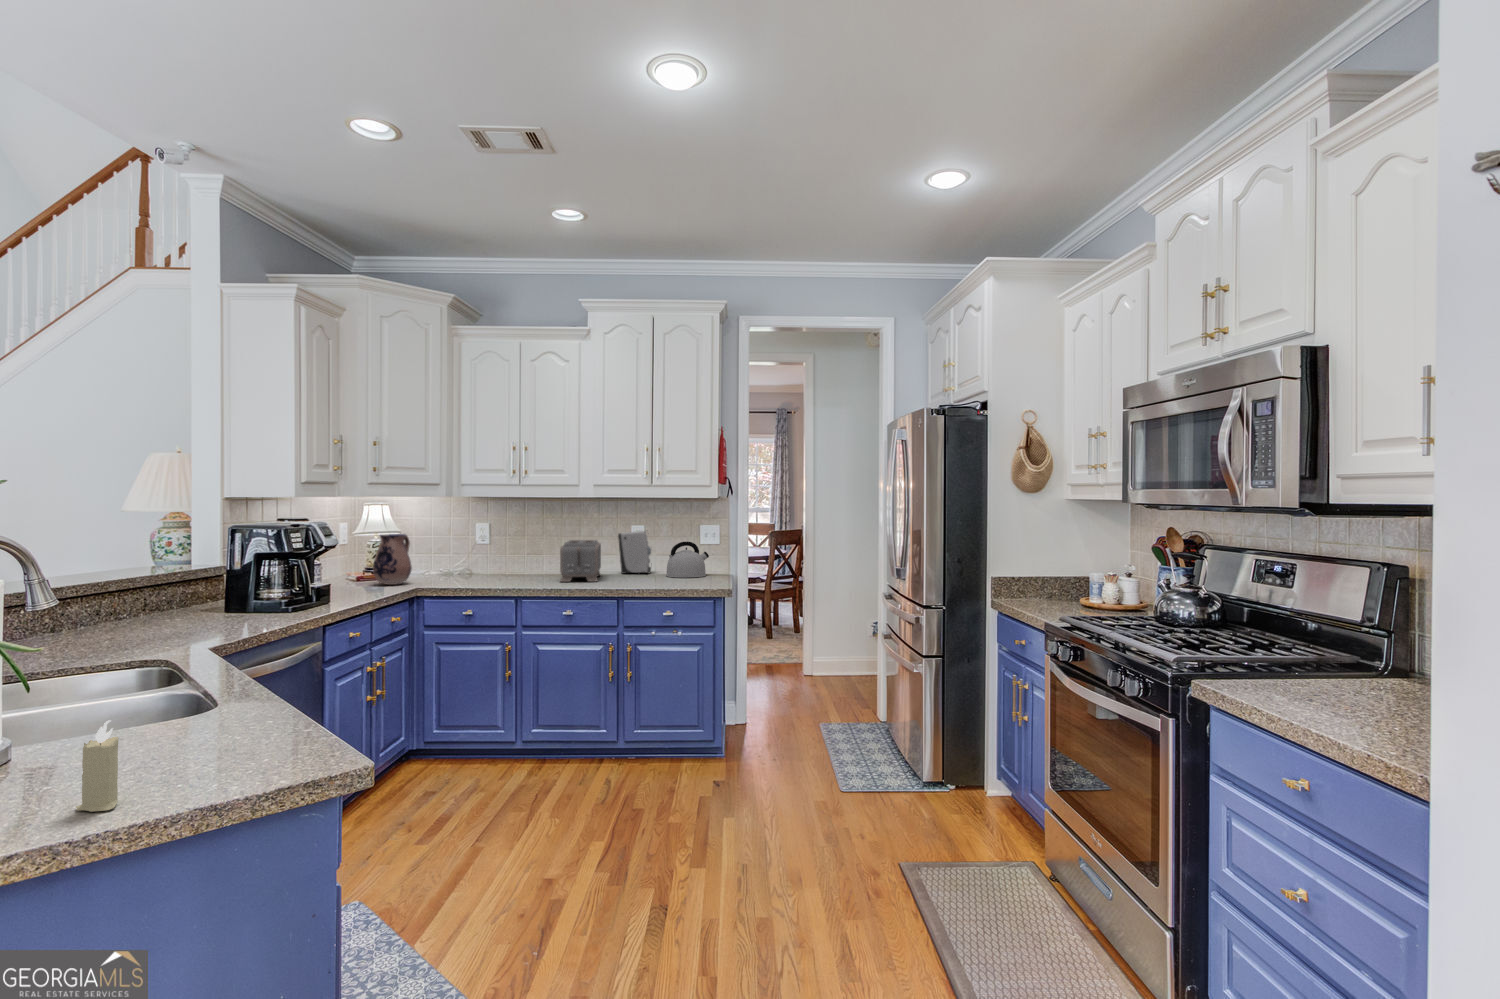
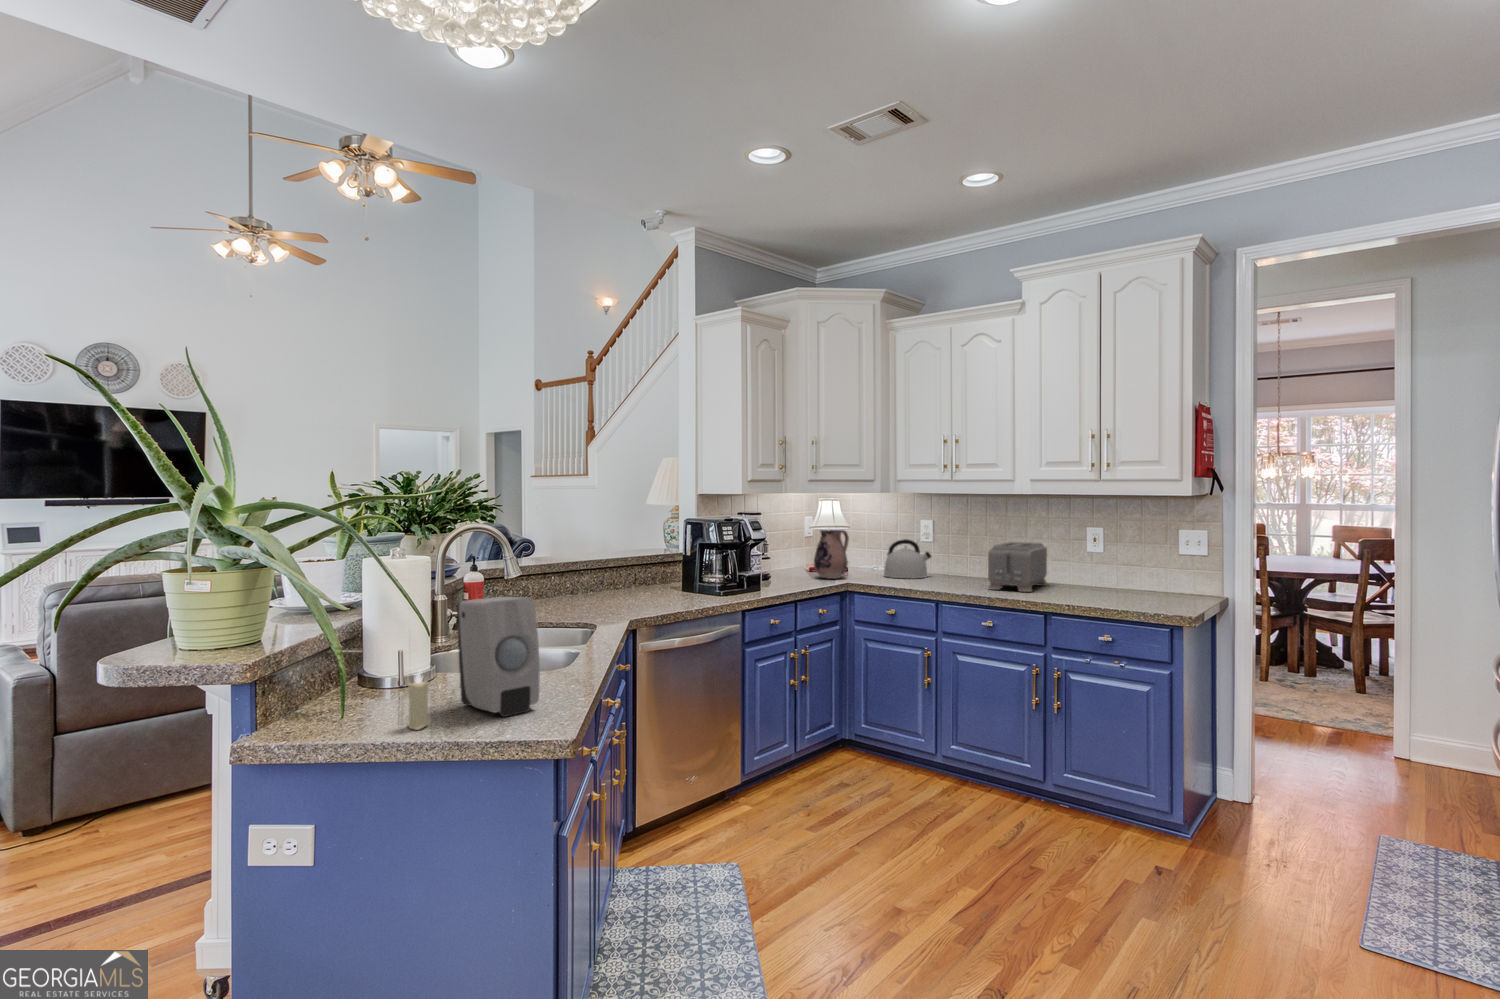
soap dispenser: present [618,531,651,574] -> present [457,597,540,717]
kettle: present [666,542,709,578] -> present [884,539,931,578]

